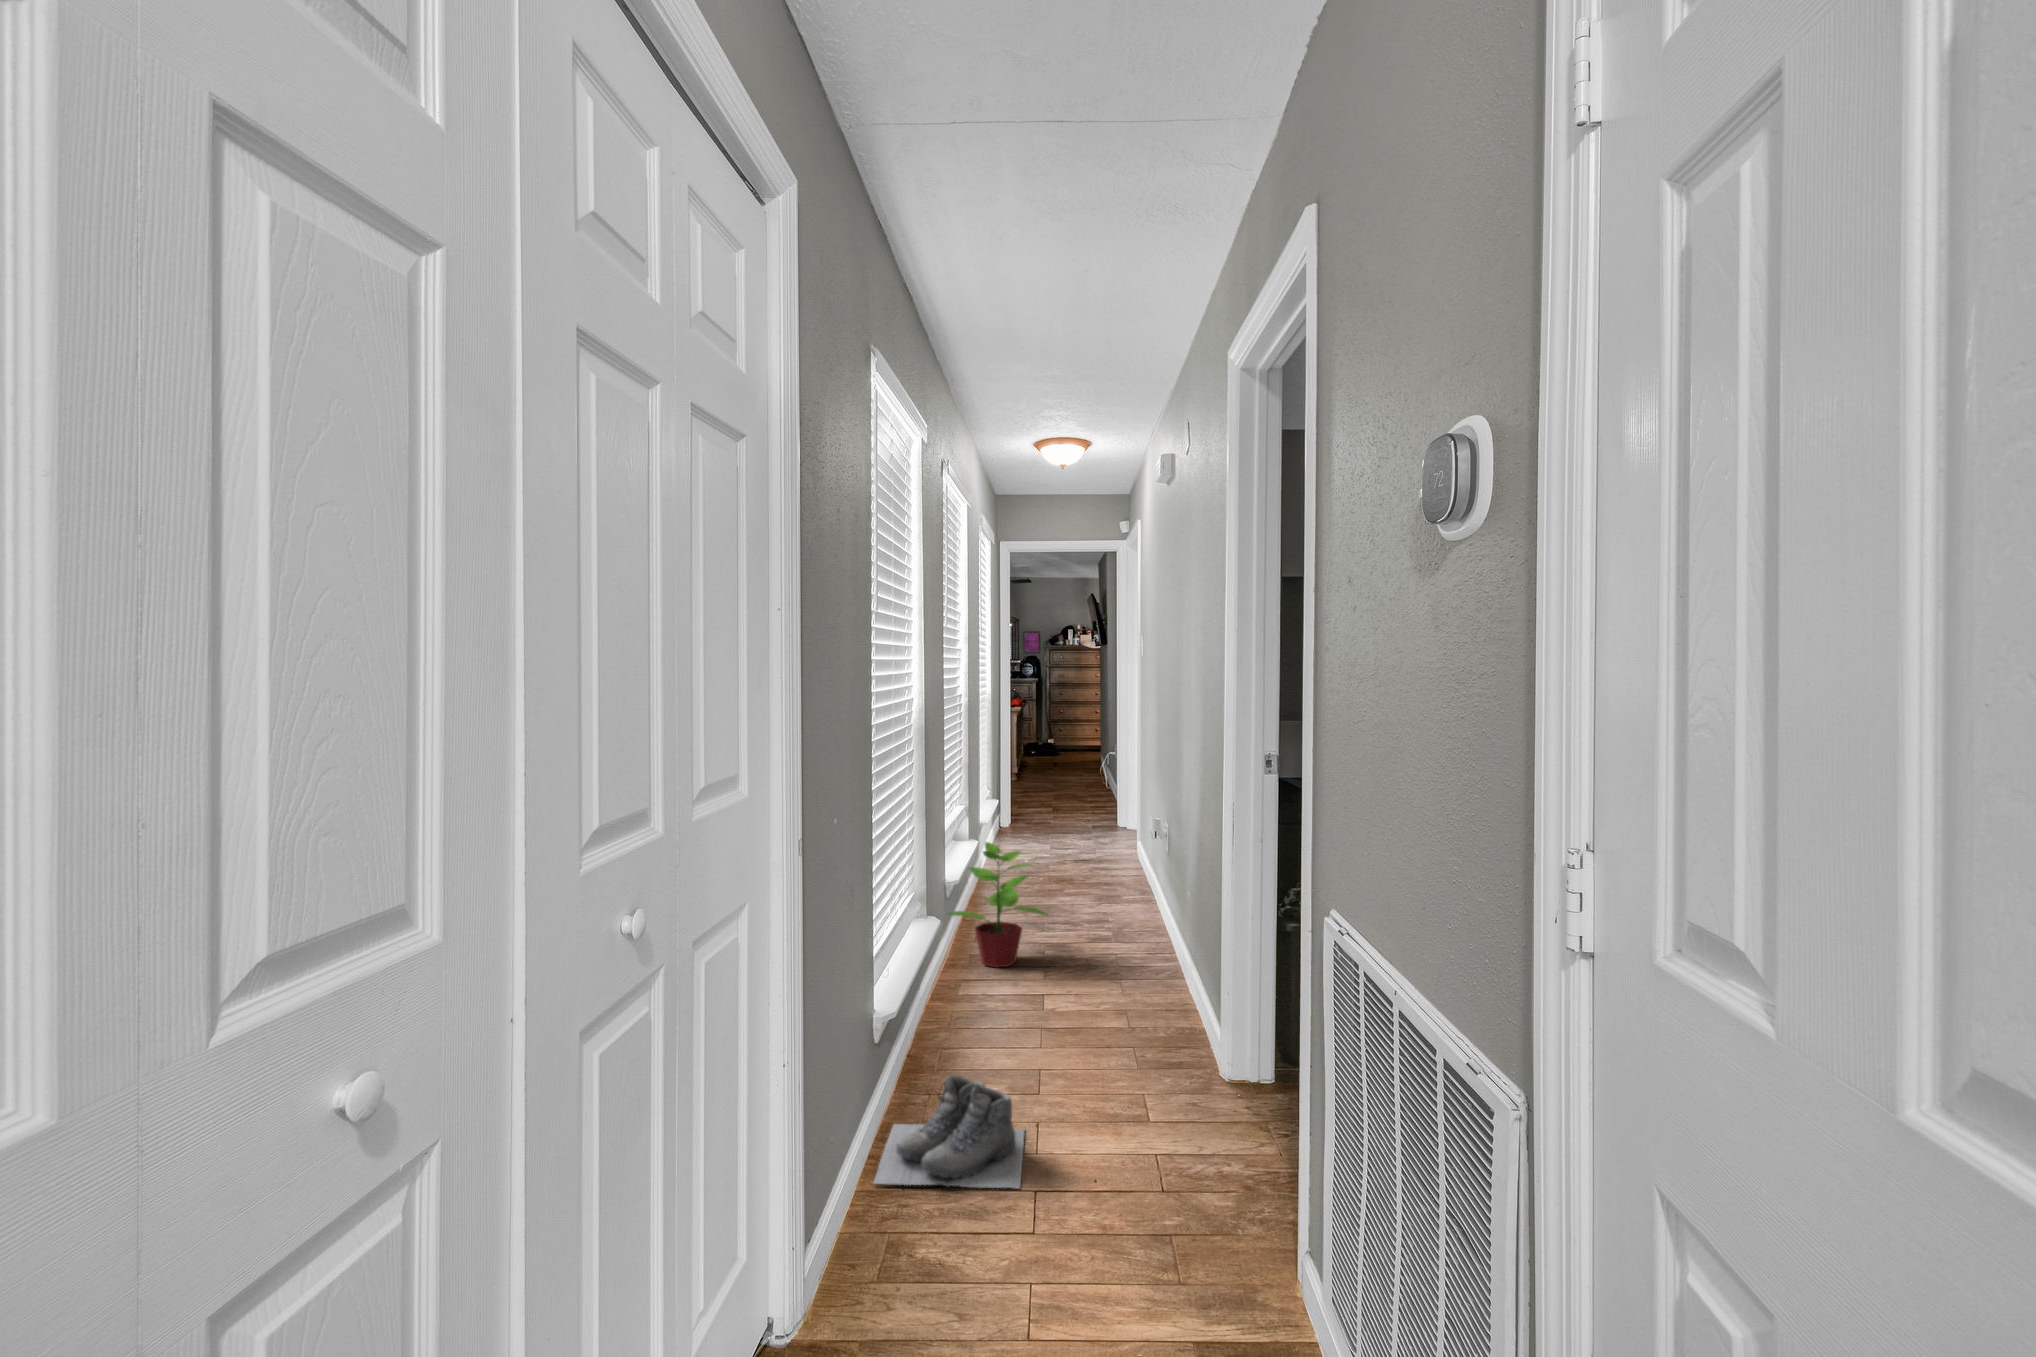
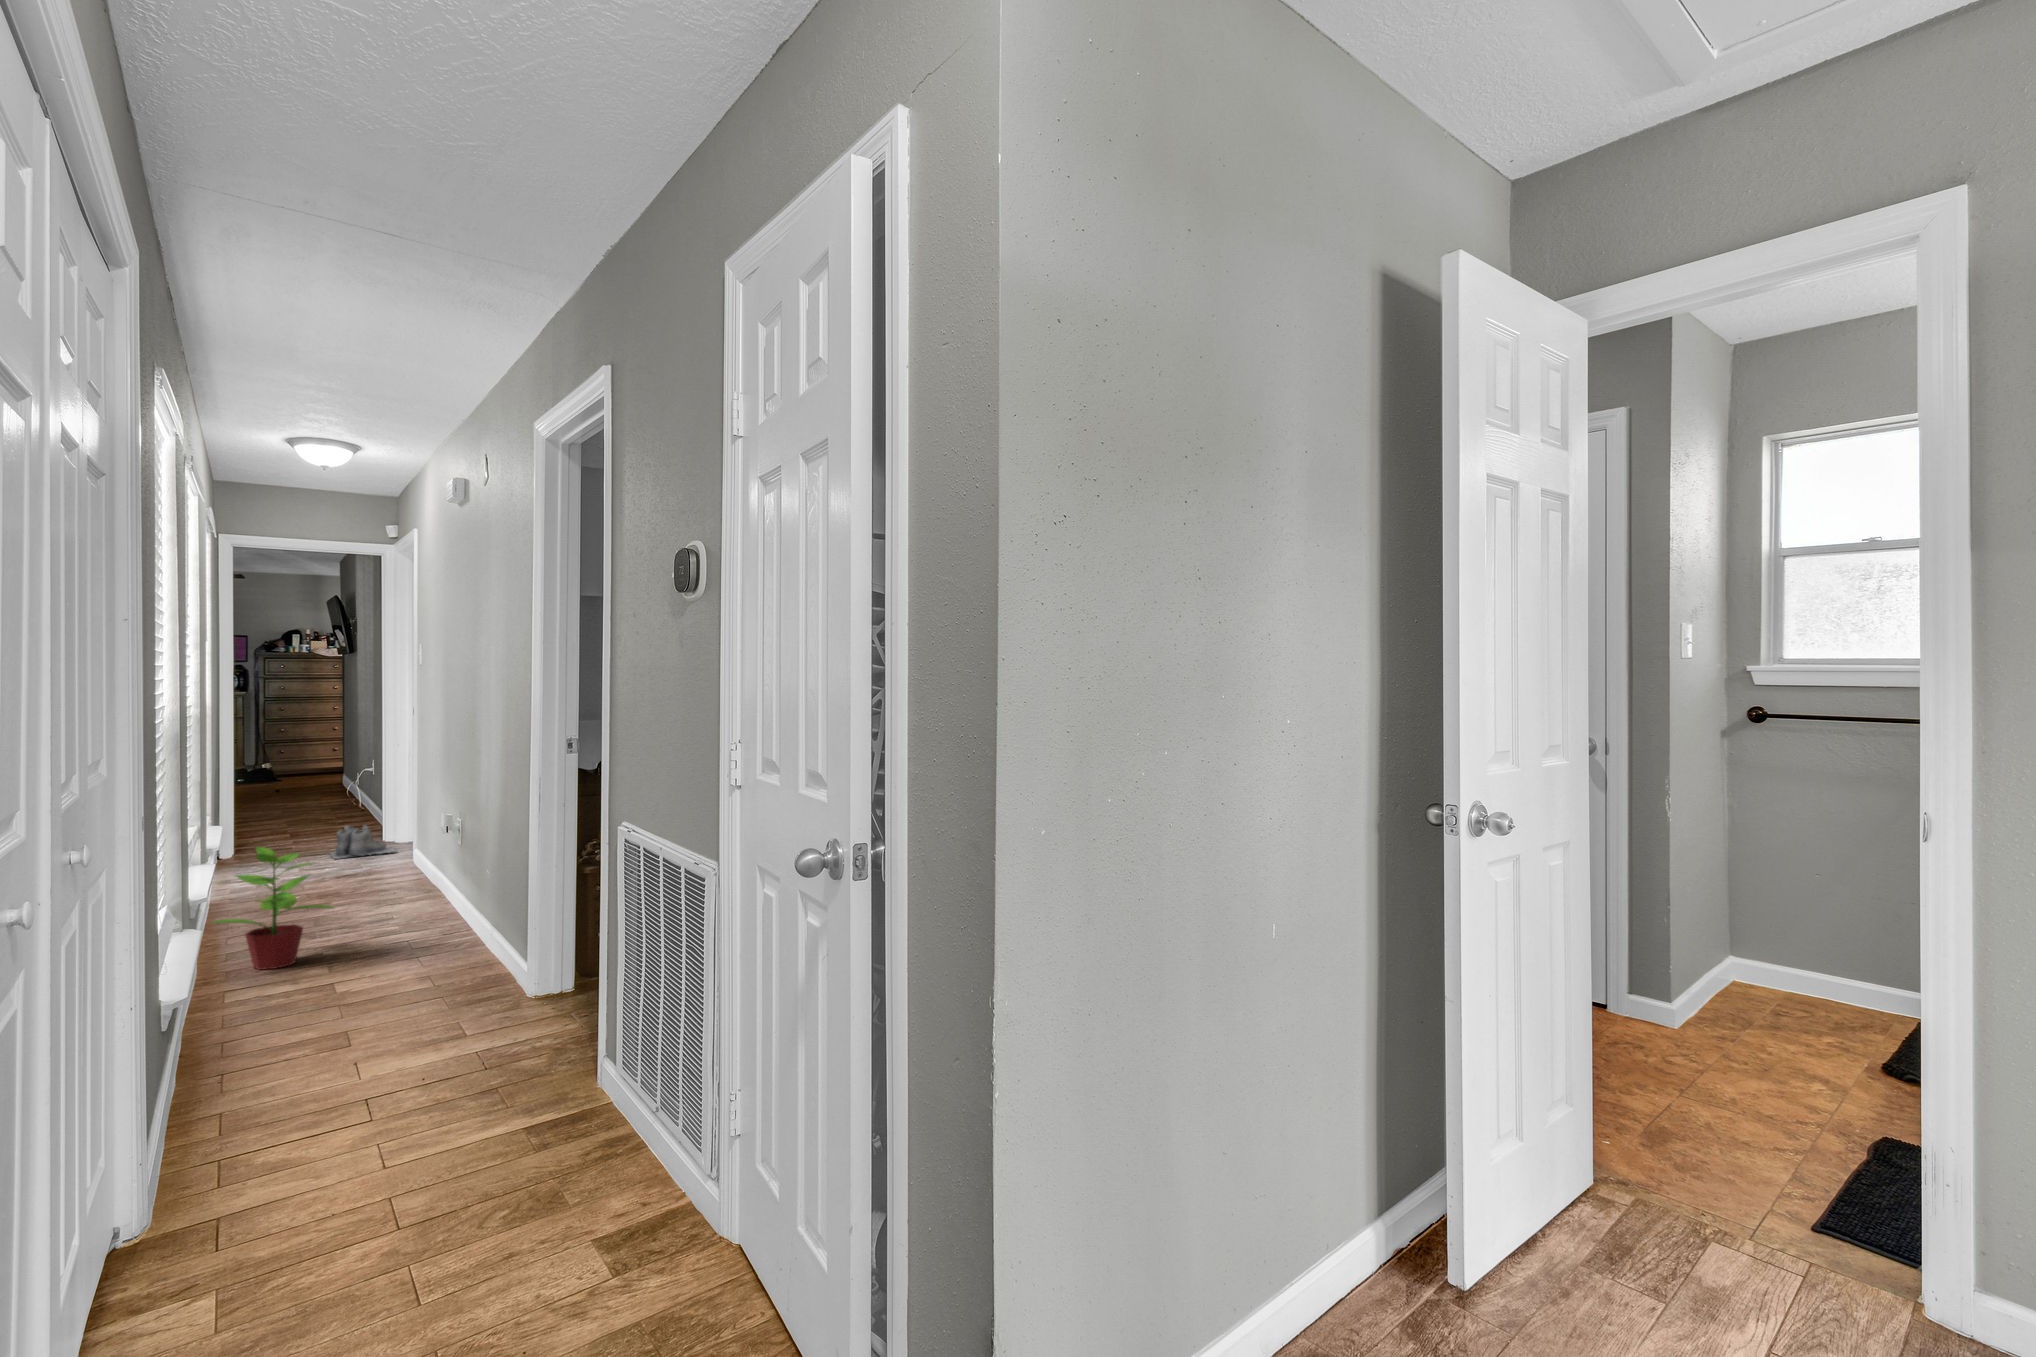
boots: present [874,1075,1024,1189] -> present [331,825,395,859]

